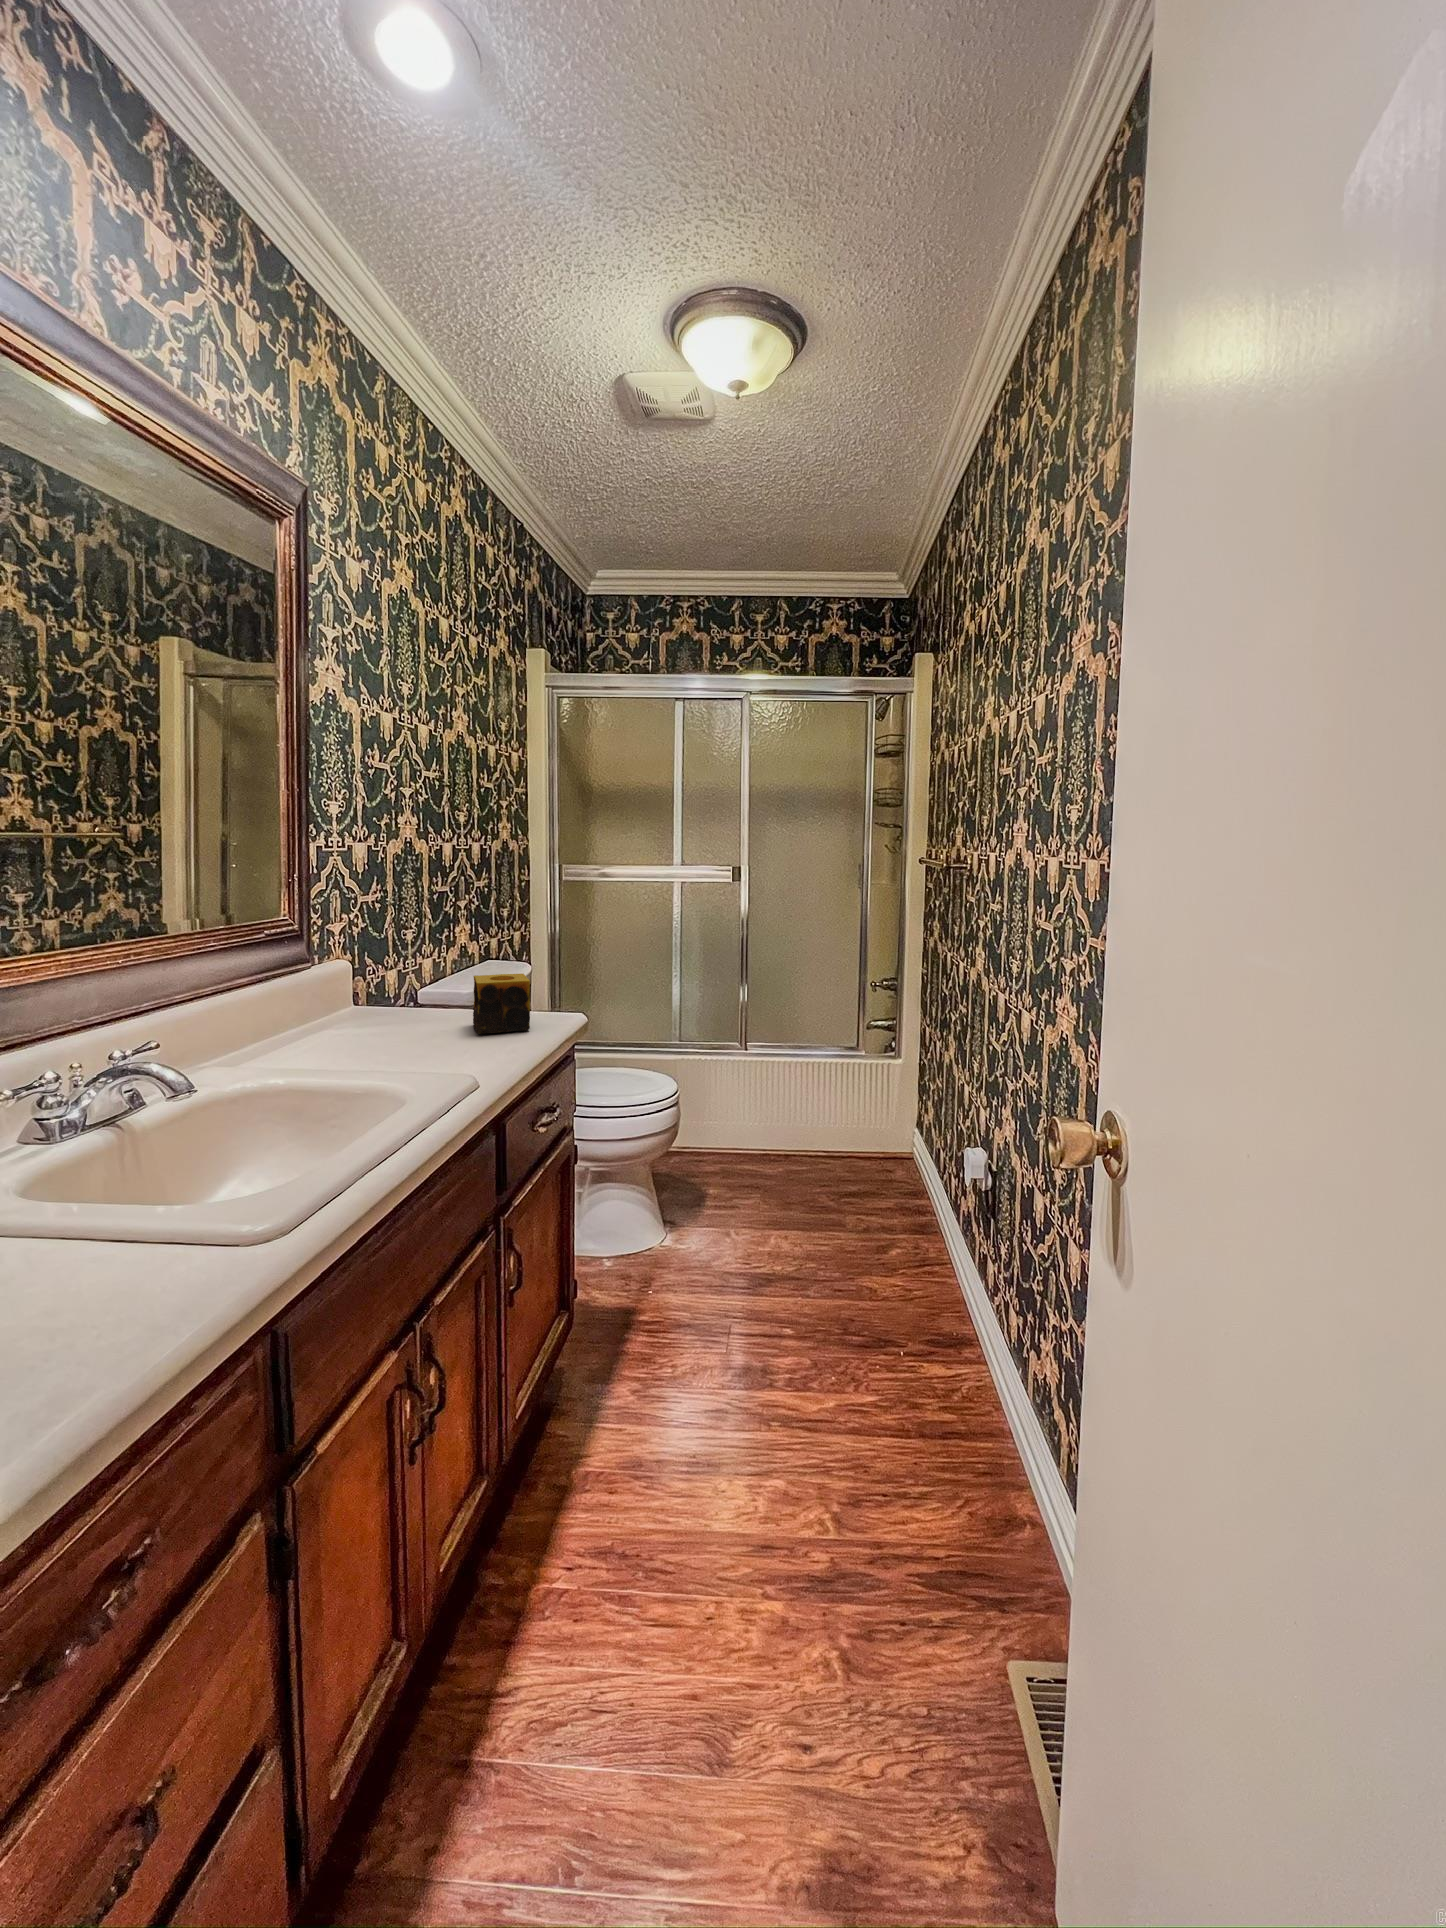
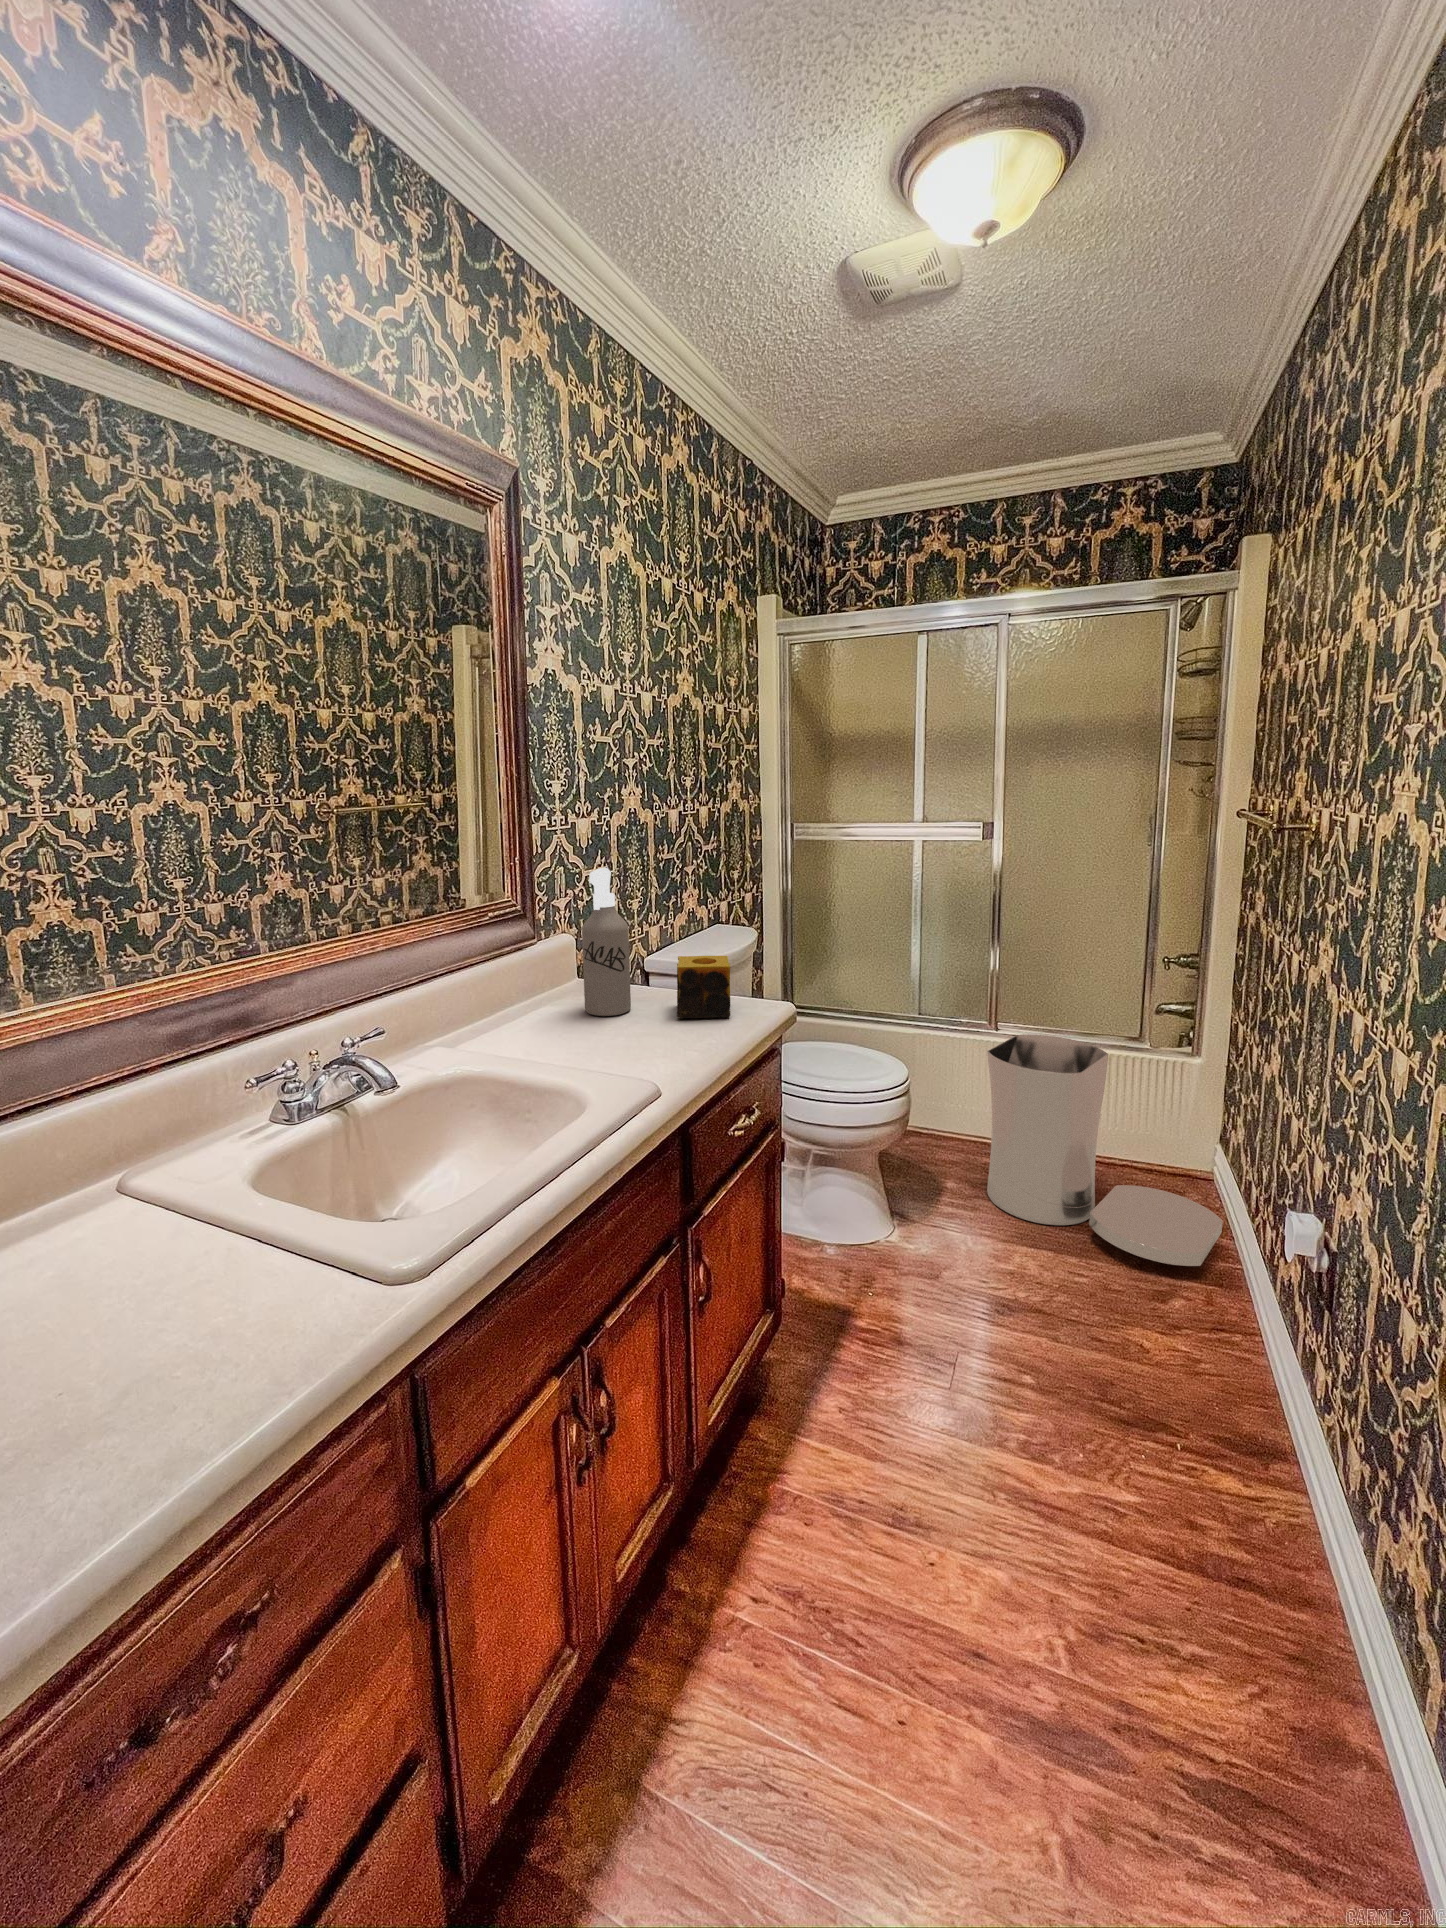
spray bottle: none [370,888,423,1038] -> present [582,868,631,1016]
trash can: none [744,1048,922,1222] -> present [987,1034,1223,1266]

